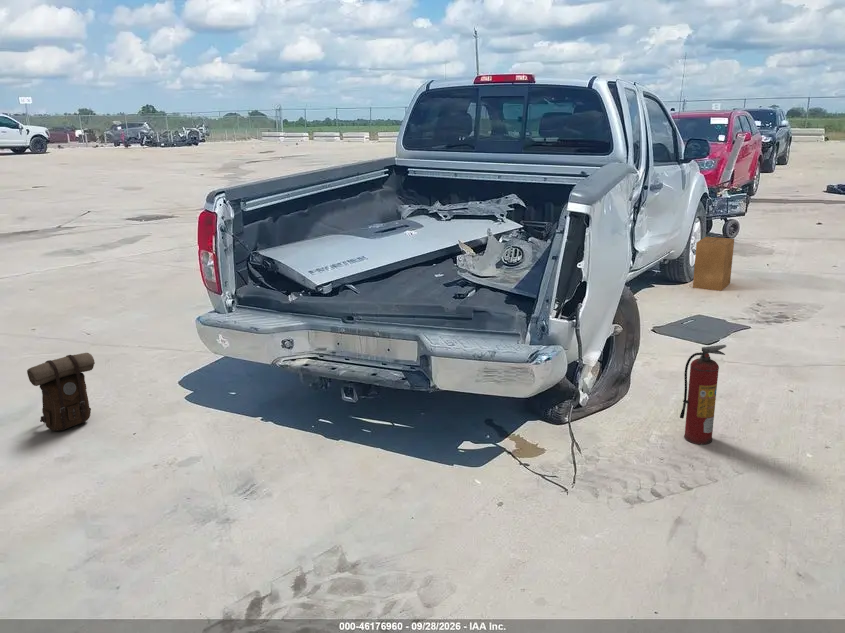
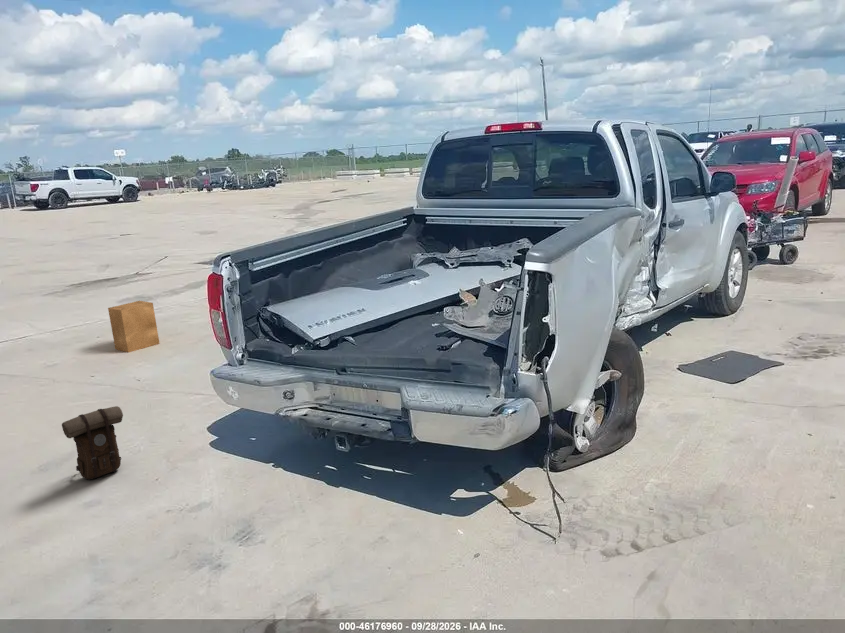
cardboard box: present [693,237,734,291] -> present [108,301,159,352]
fire extinguisher: present [680,345,726,444] -> none [674,389,716,490]

